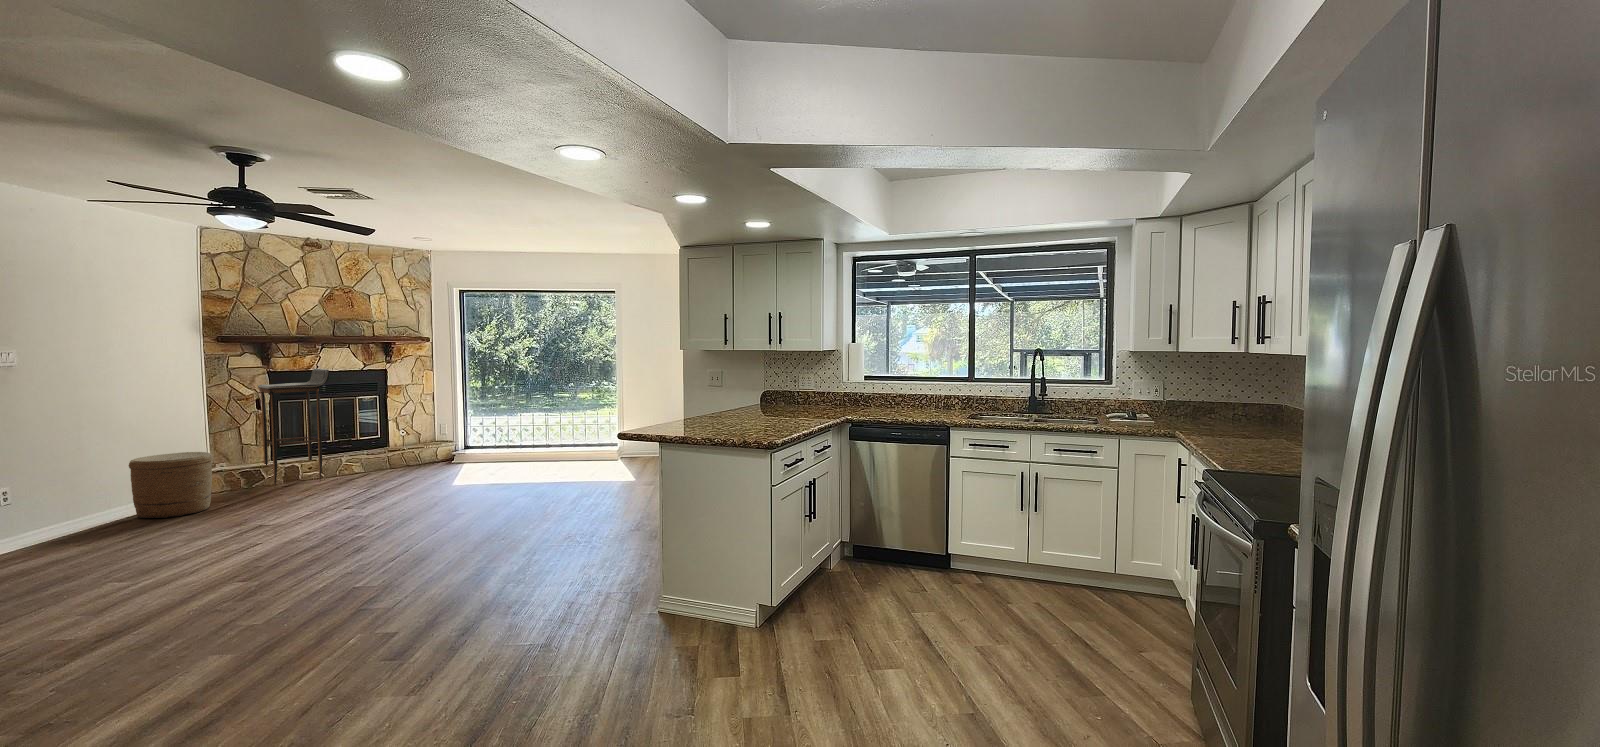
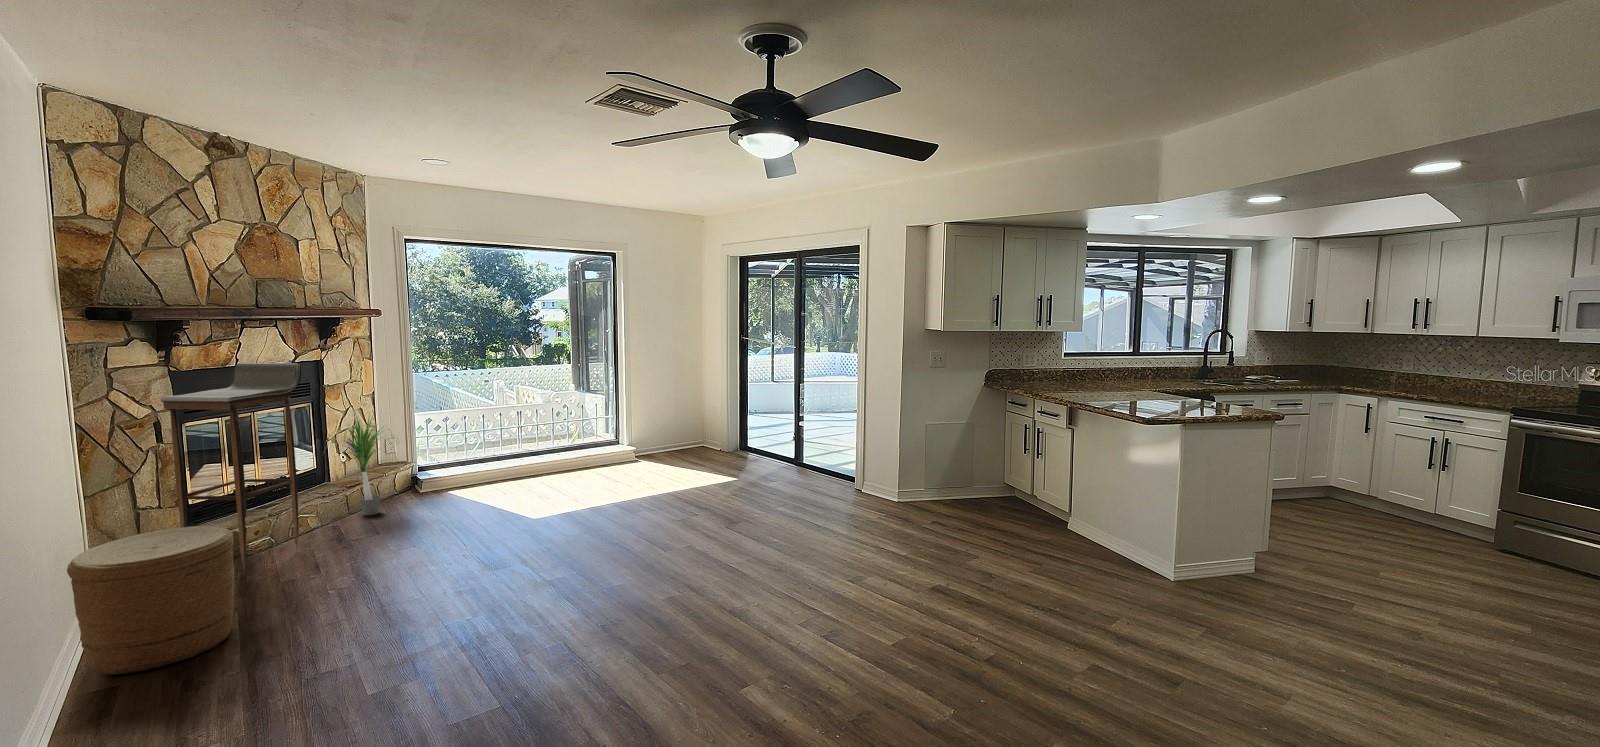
potted plant: none [366,401,420,472] -> present [332,415,394,515]

